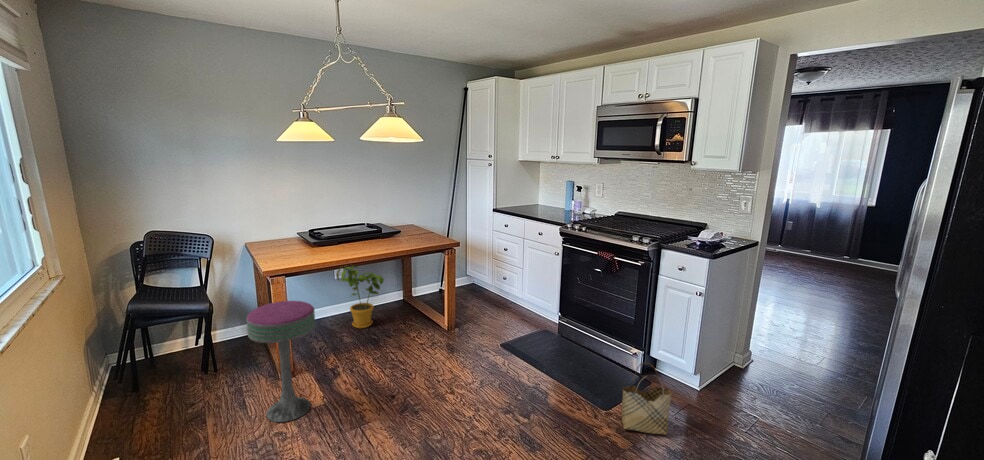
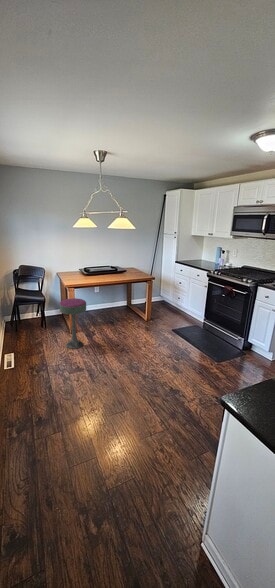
house plant: present [336,265,384,328] -> none [96,286,118,317]
woven basket: present [622,363,672,435] -> none [222,340,248,375]

